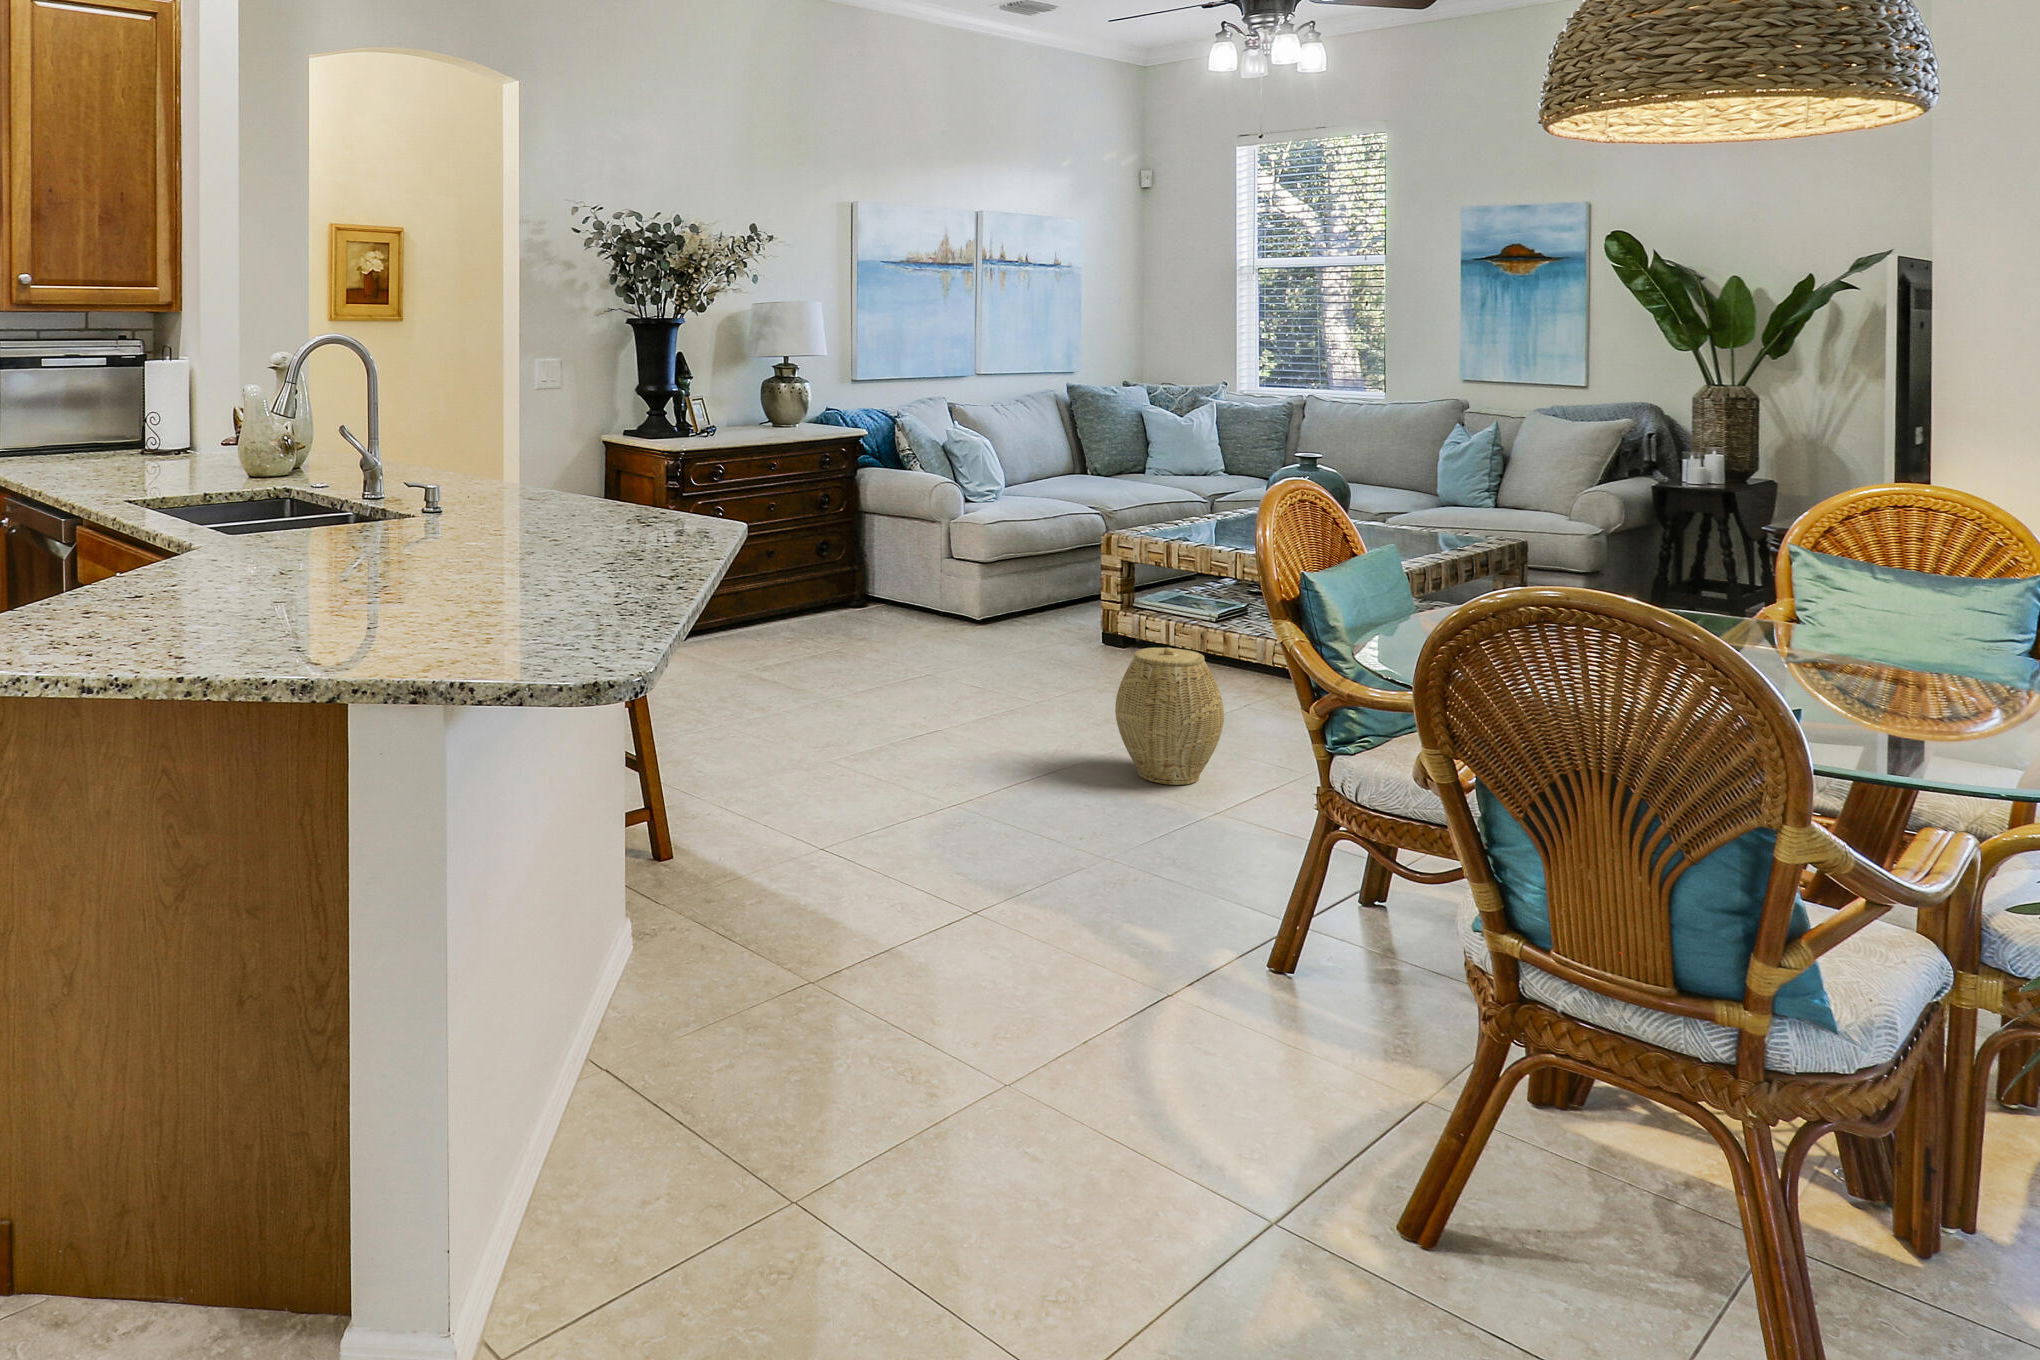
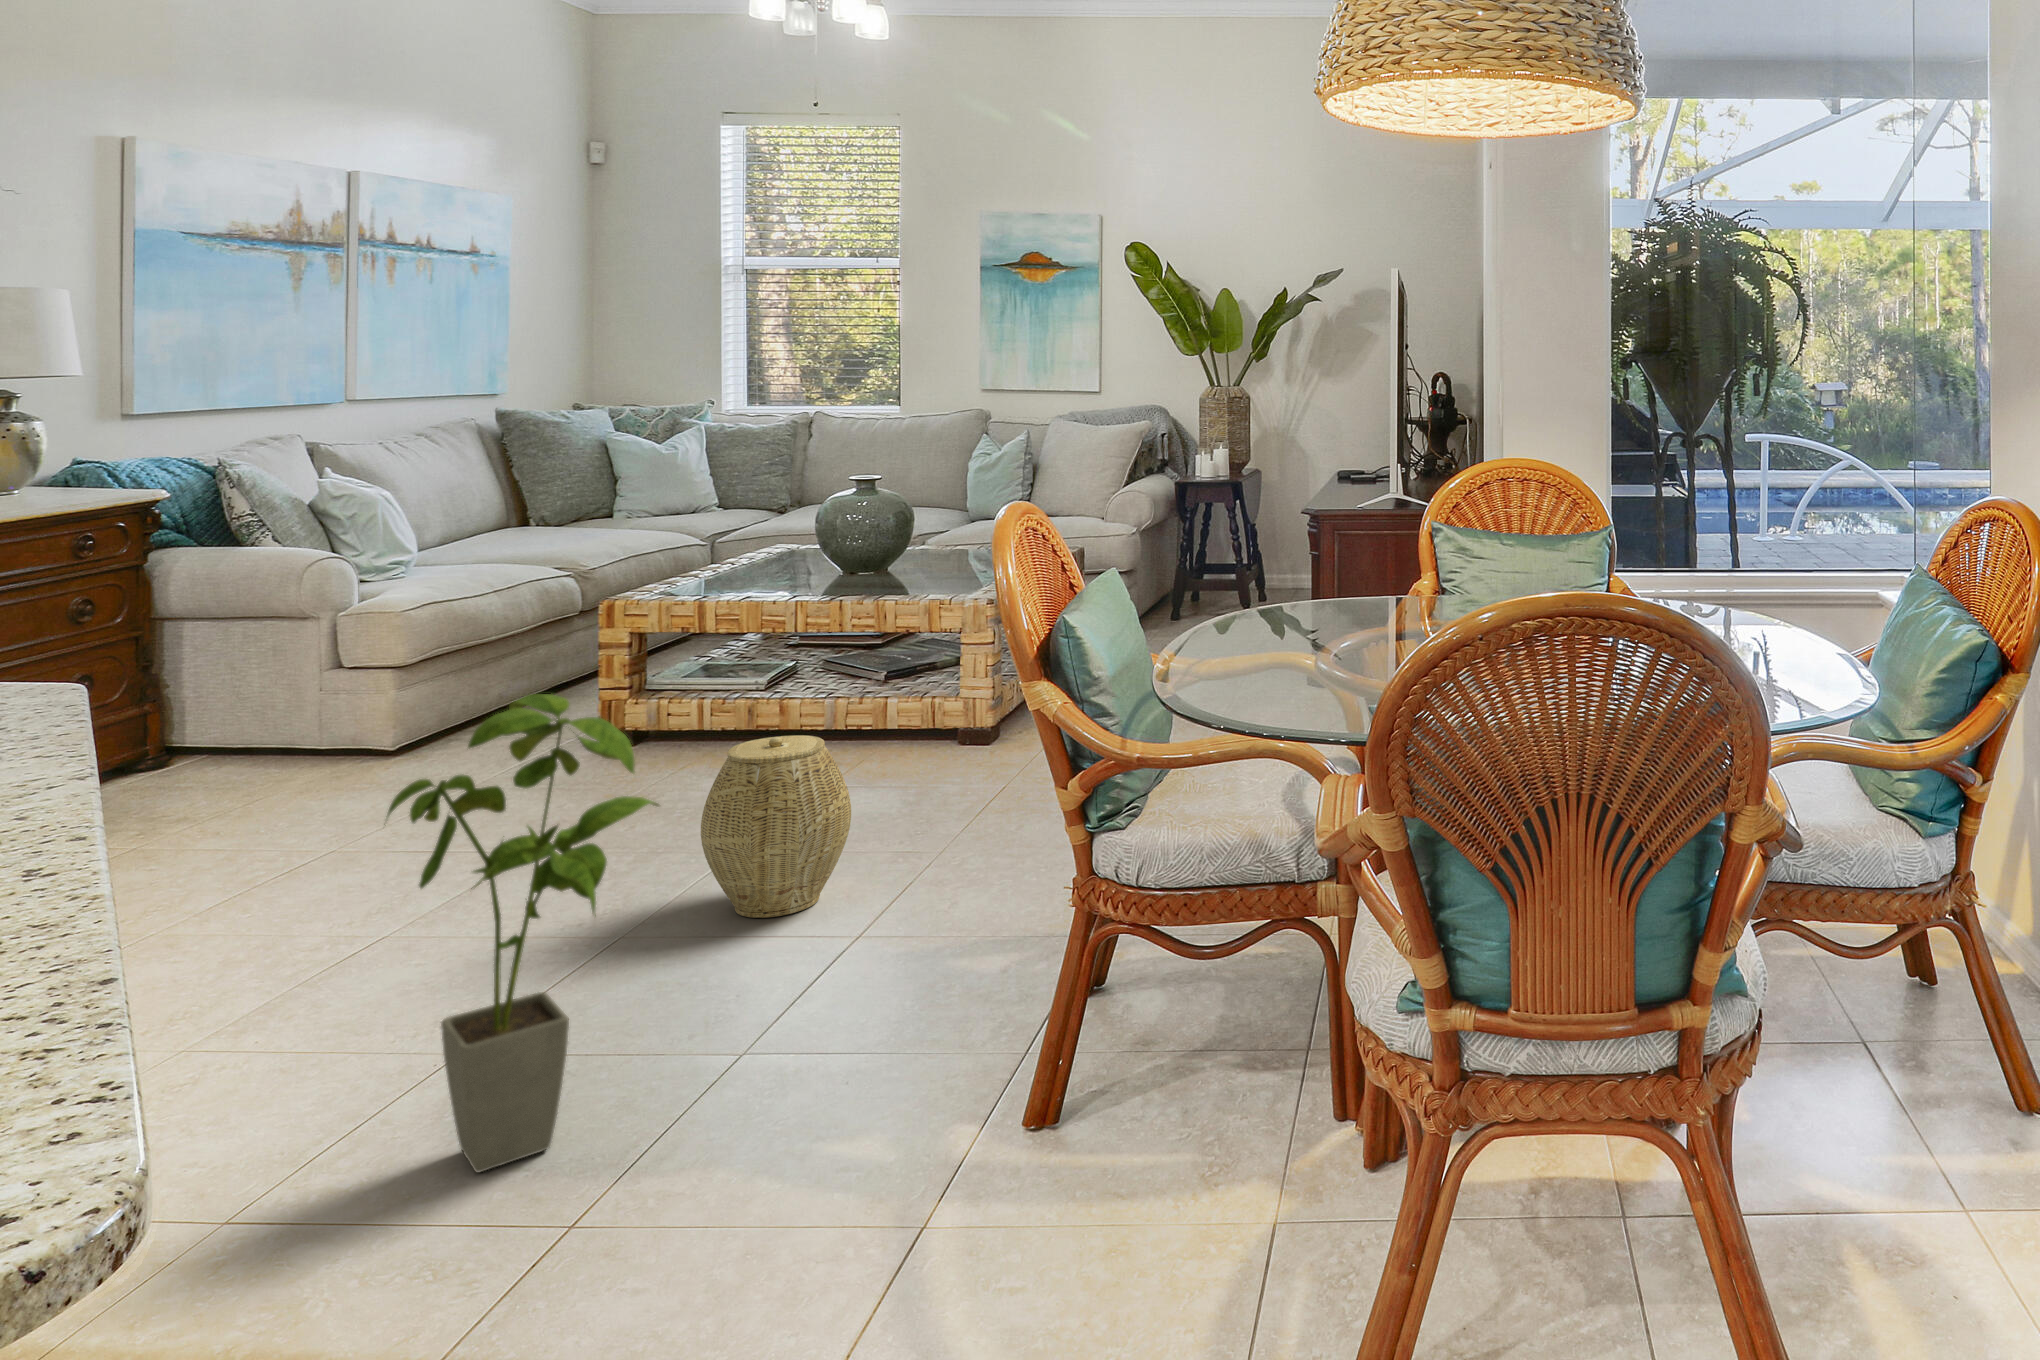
house plant: none [894,577,1051,874] -> present [384,694,659,1173]

